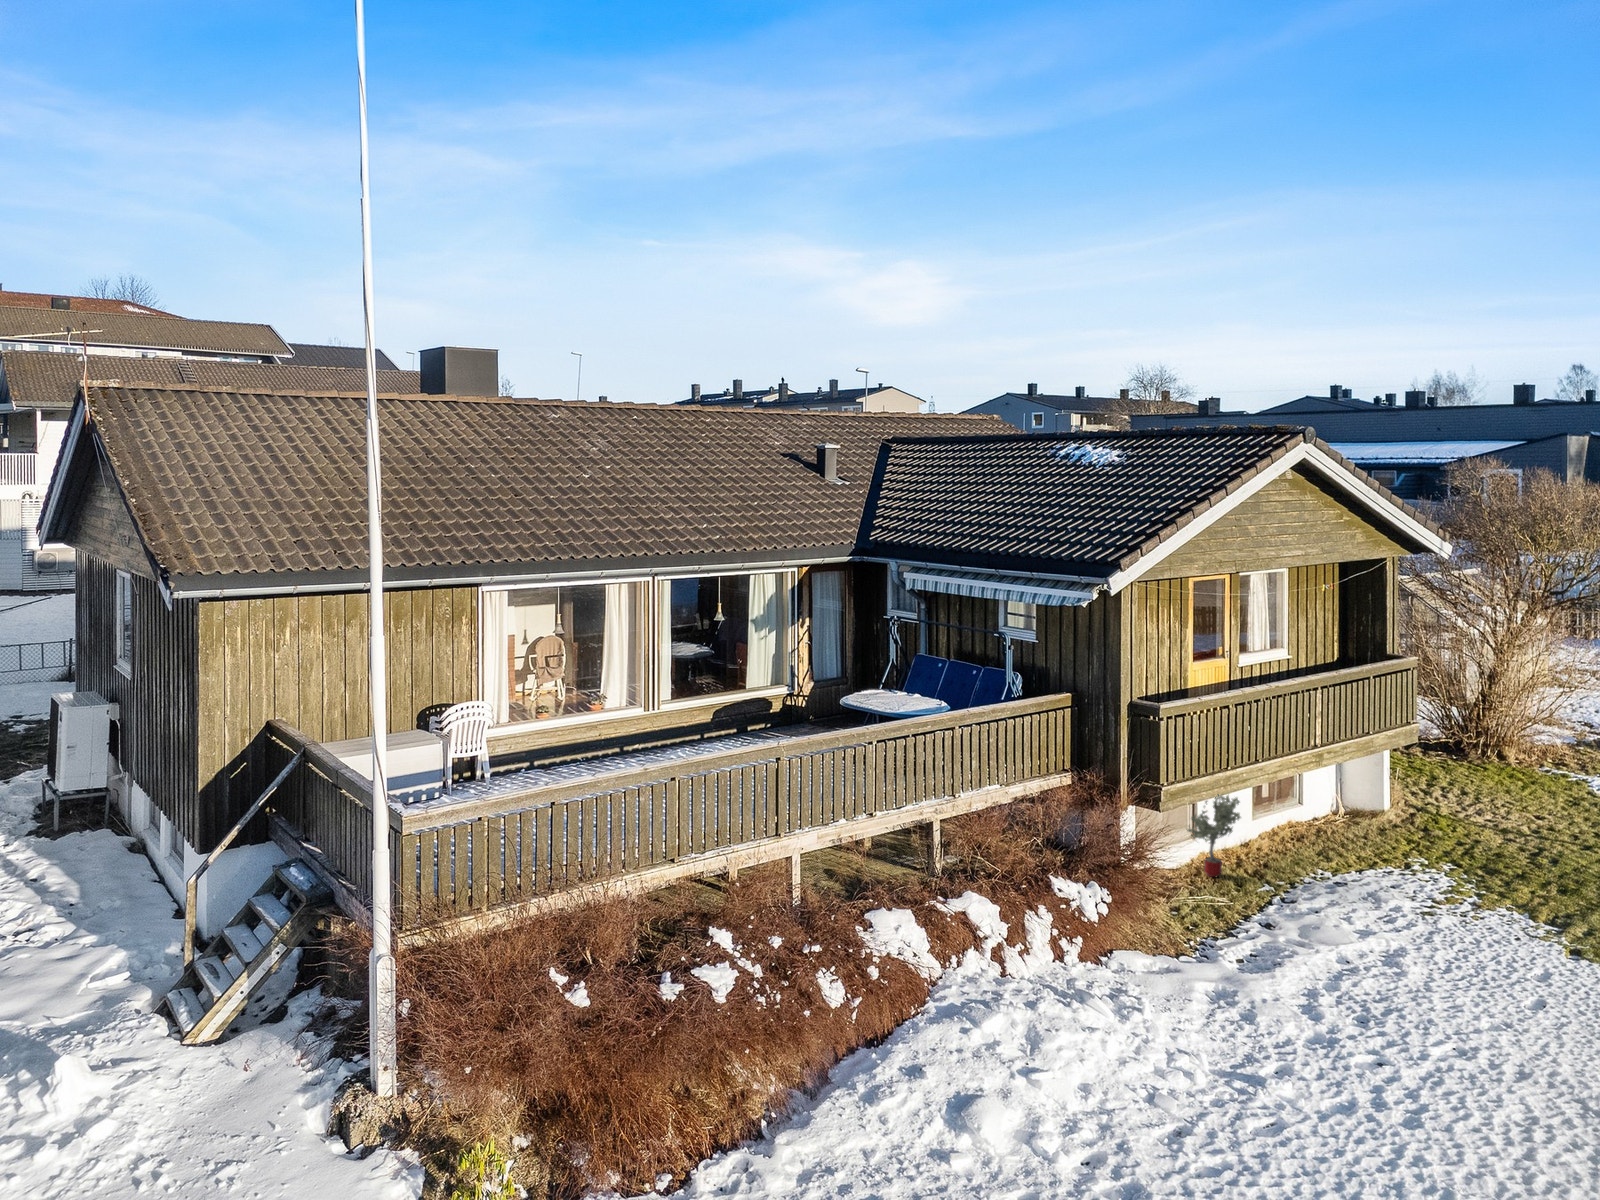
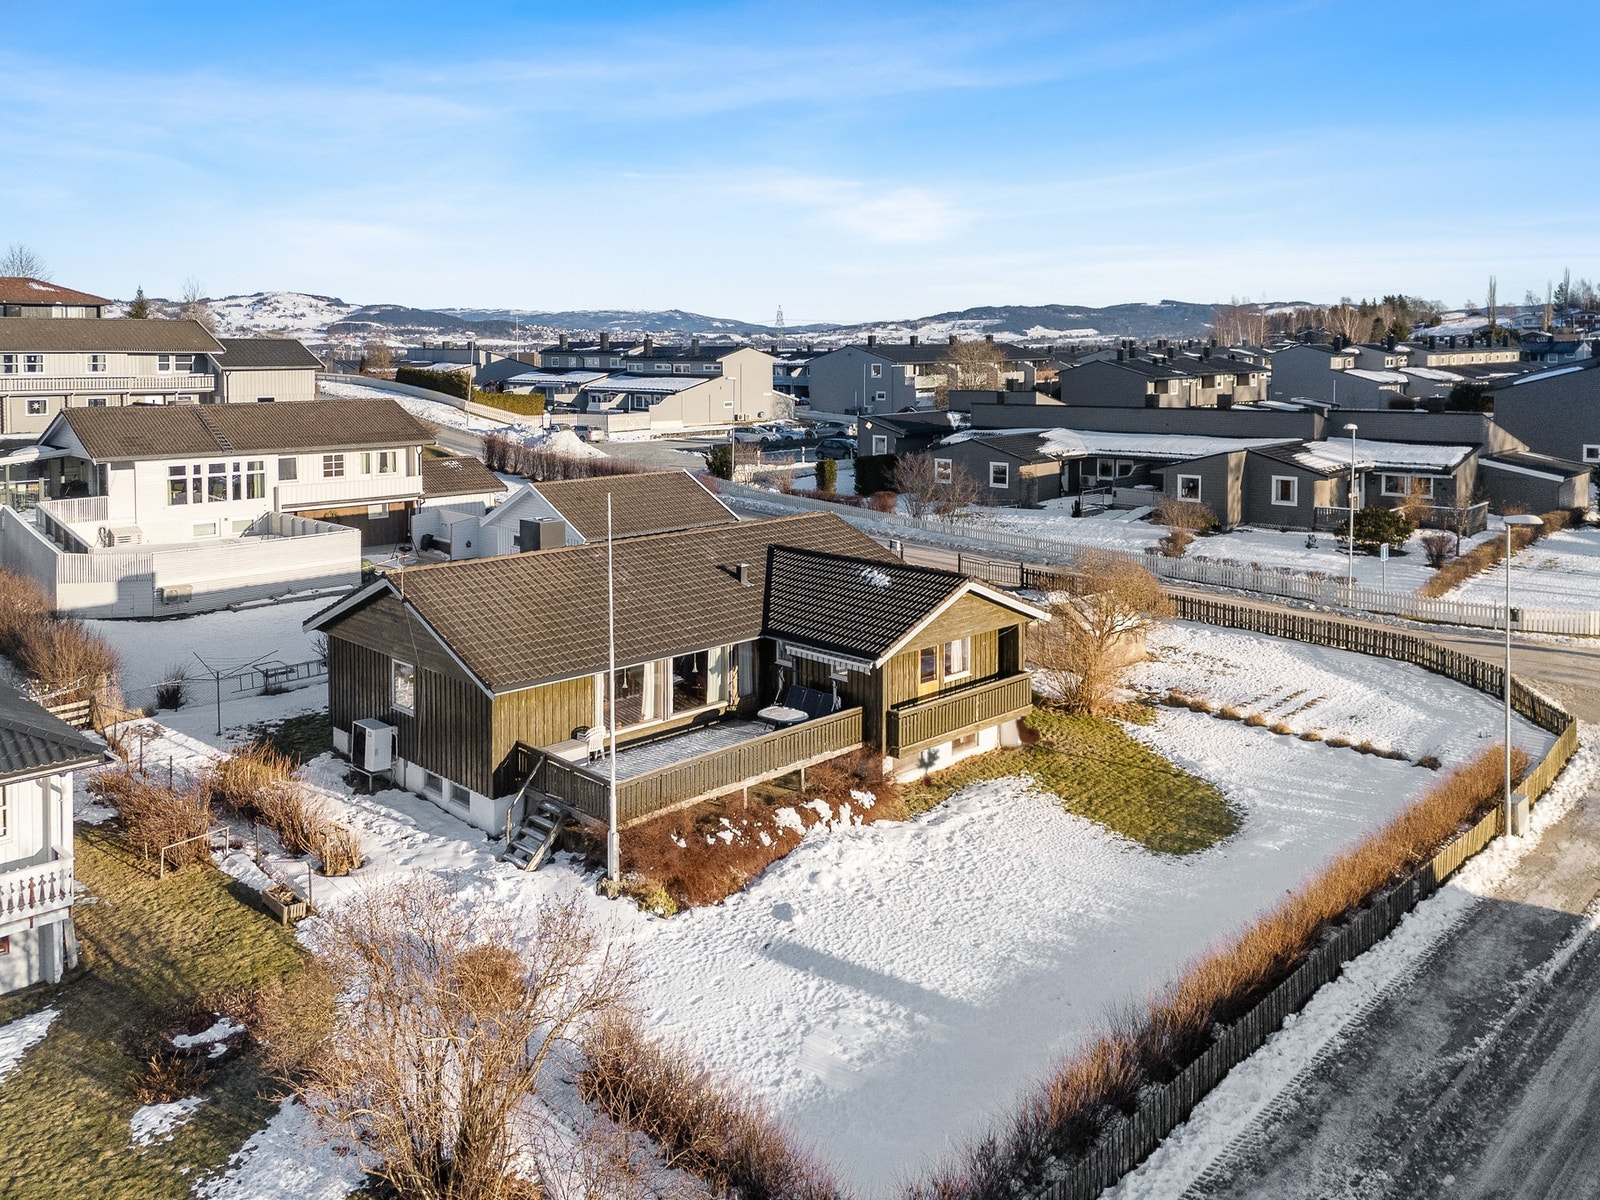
lounge chair: none [1376,748,1468,828] -> present [1015,716,1055,752]

